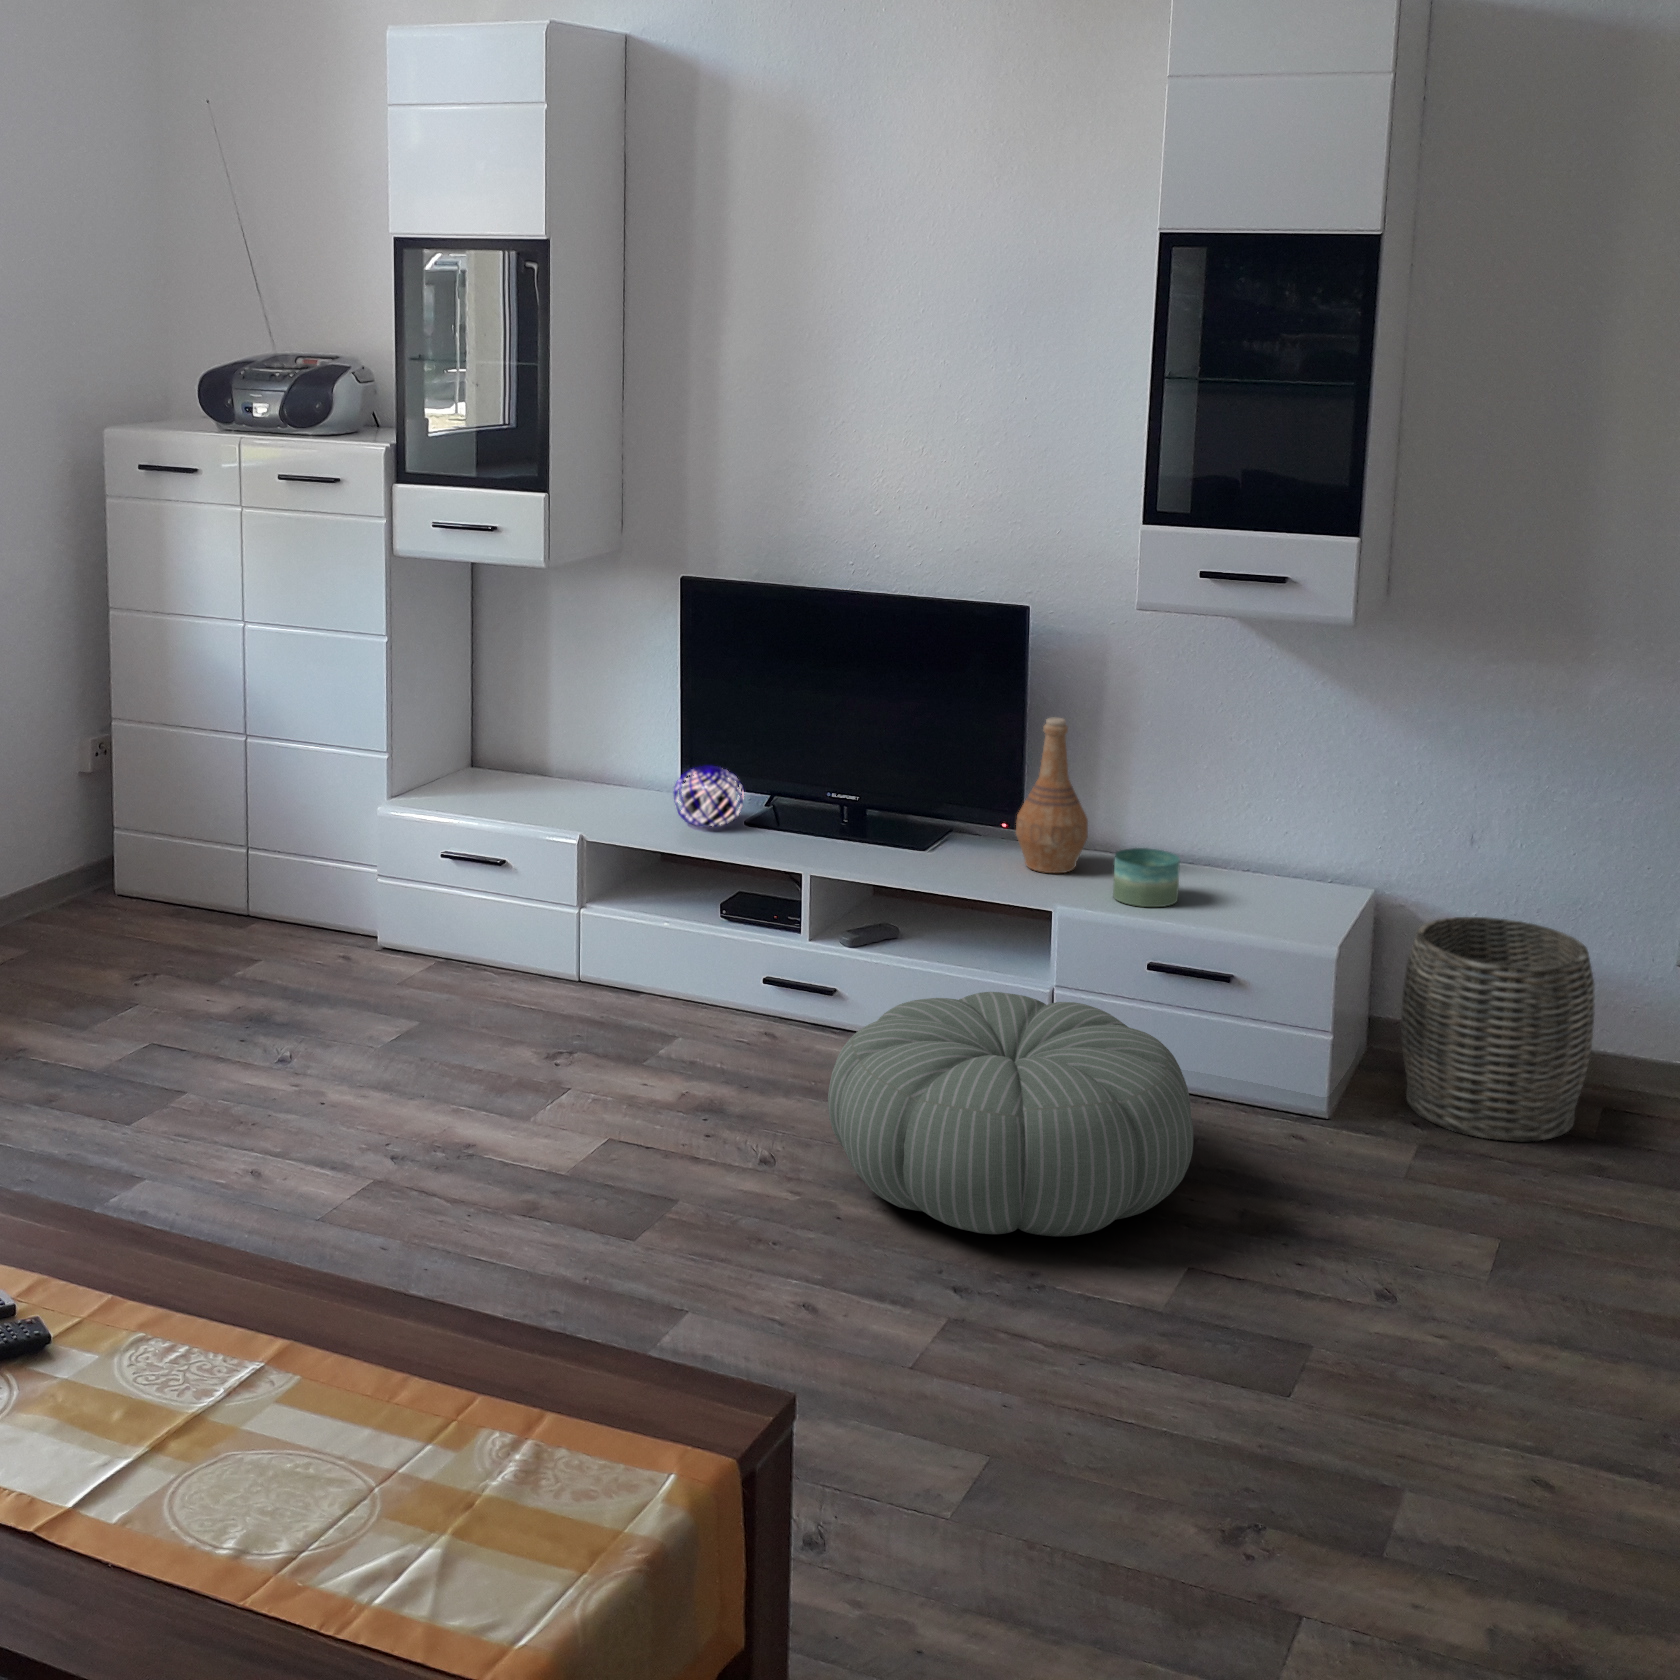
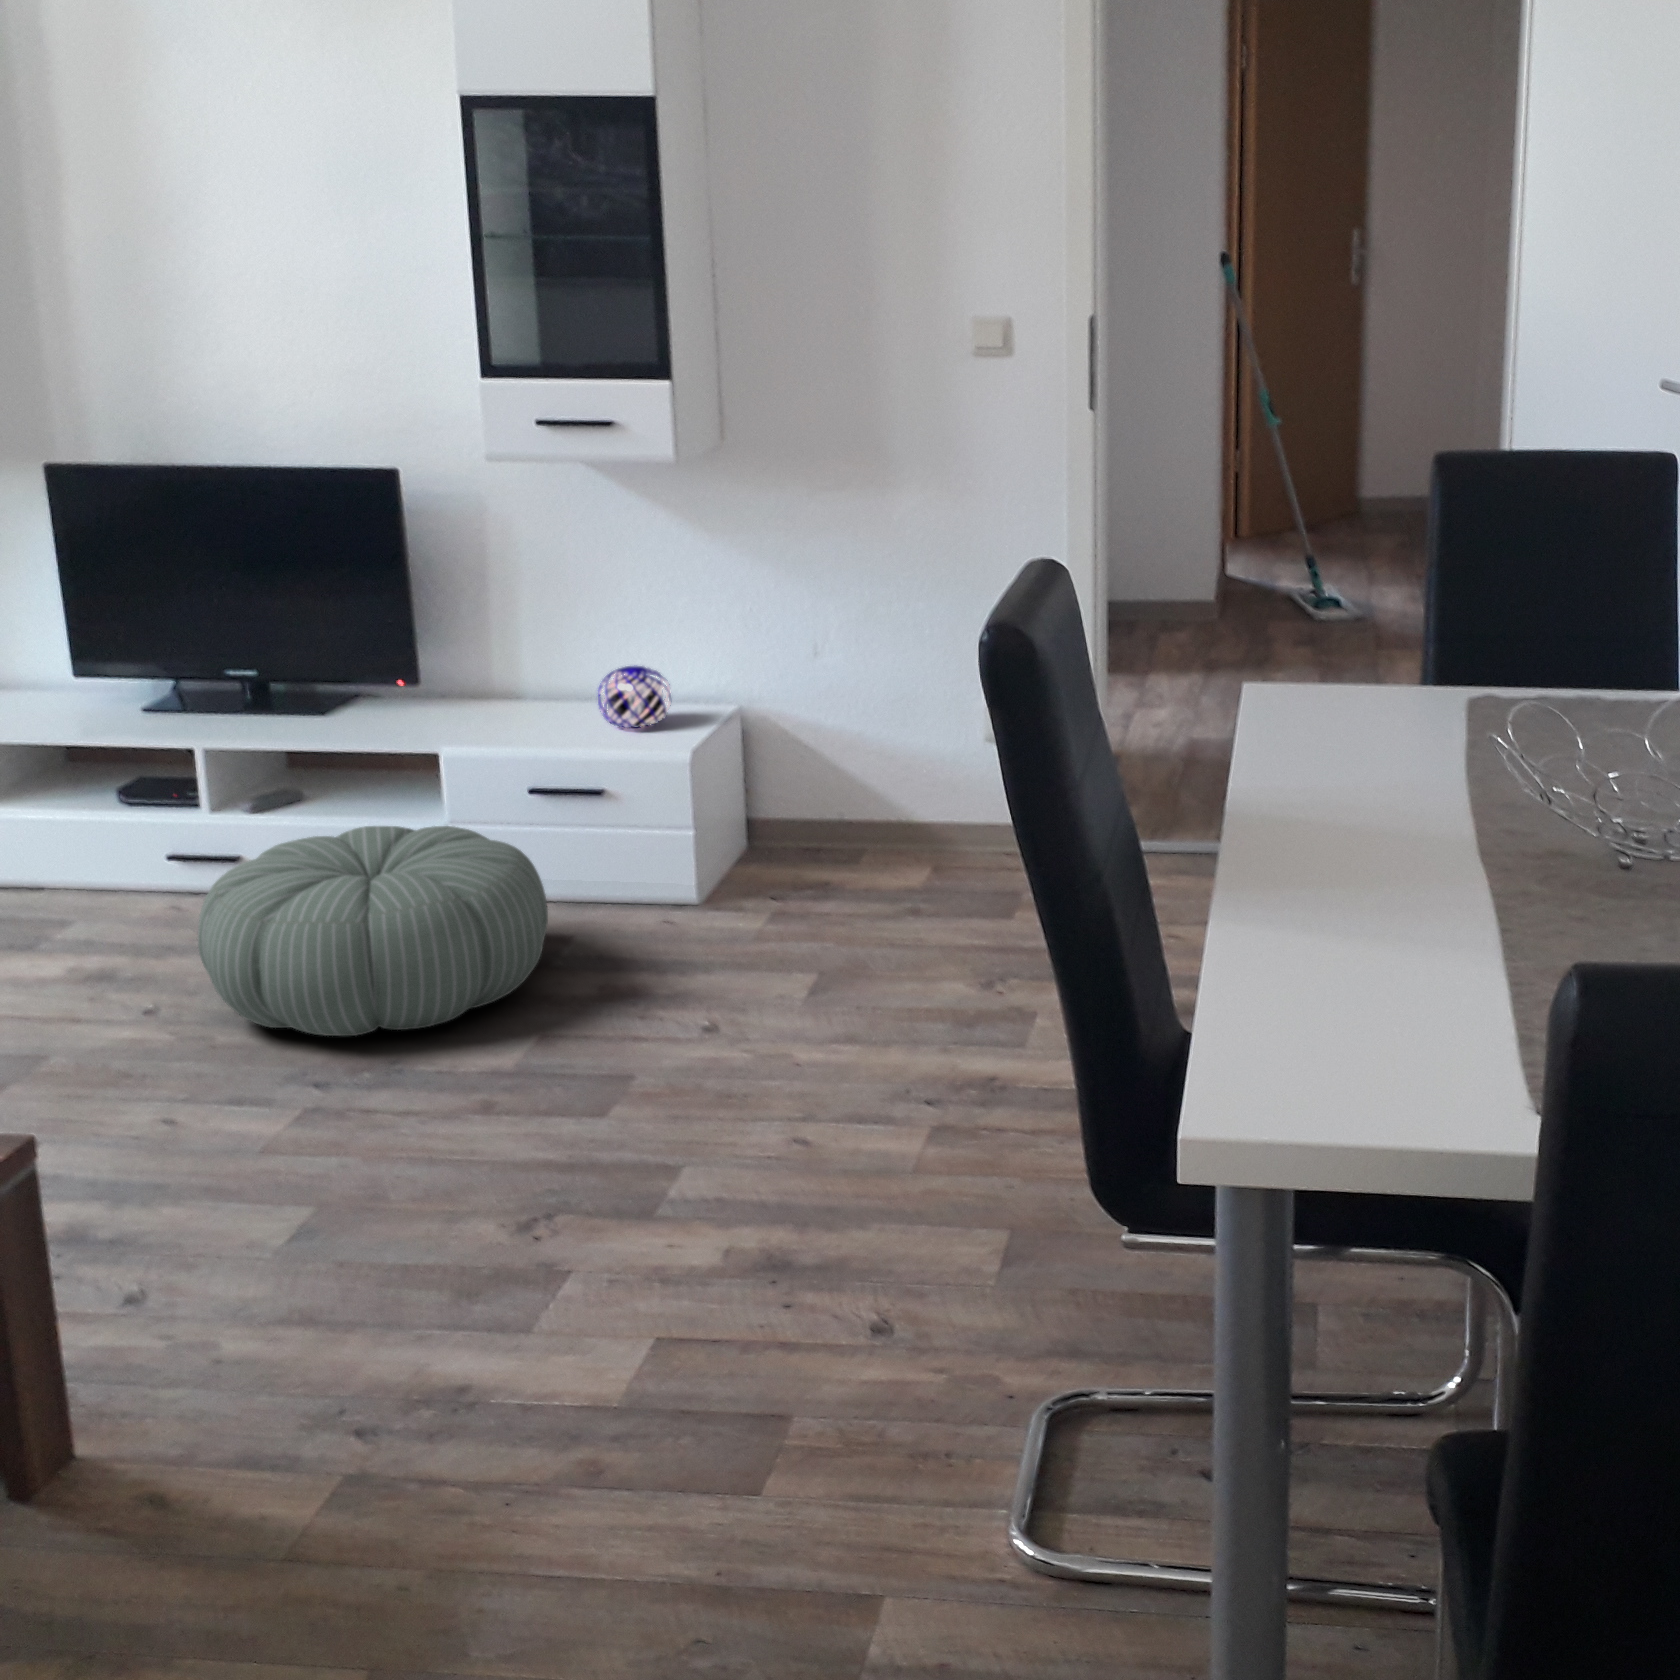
vase: present [1016,717,1088,873] -> none [407,574,476,721]
decorative orb: present [674,766,744,827] -> present [598,666,671,728]
candle: present [1113,848,1180,907] -> none [492,687,555,738]
woven basket: present [1401,917,1594,1141] -> none [756,717,911,903]

